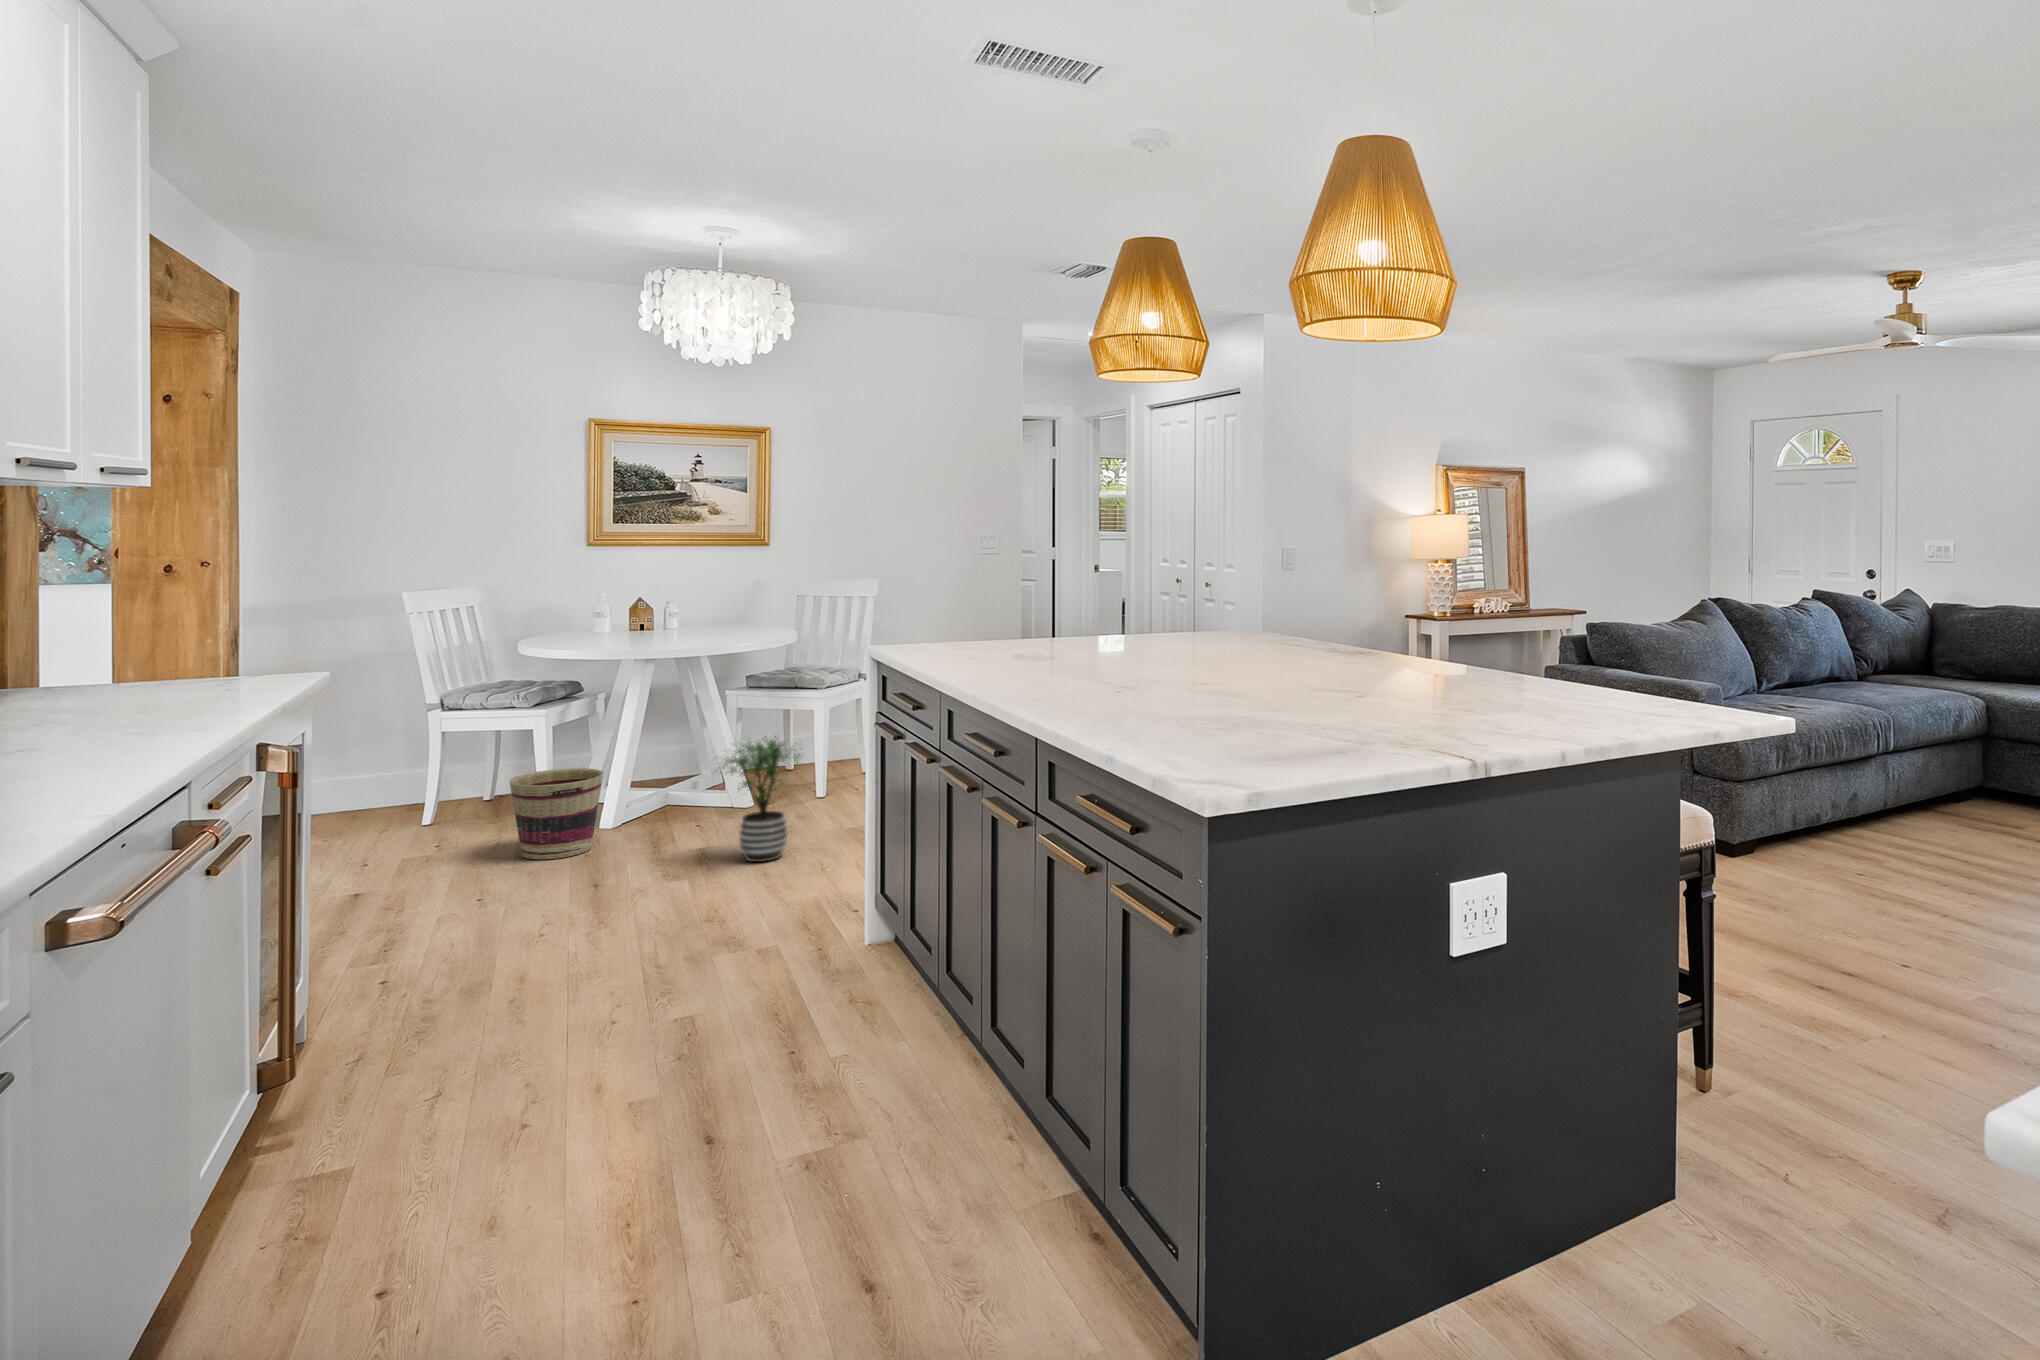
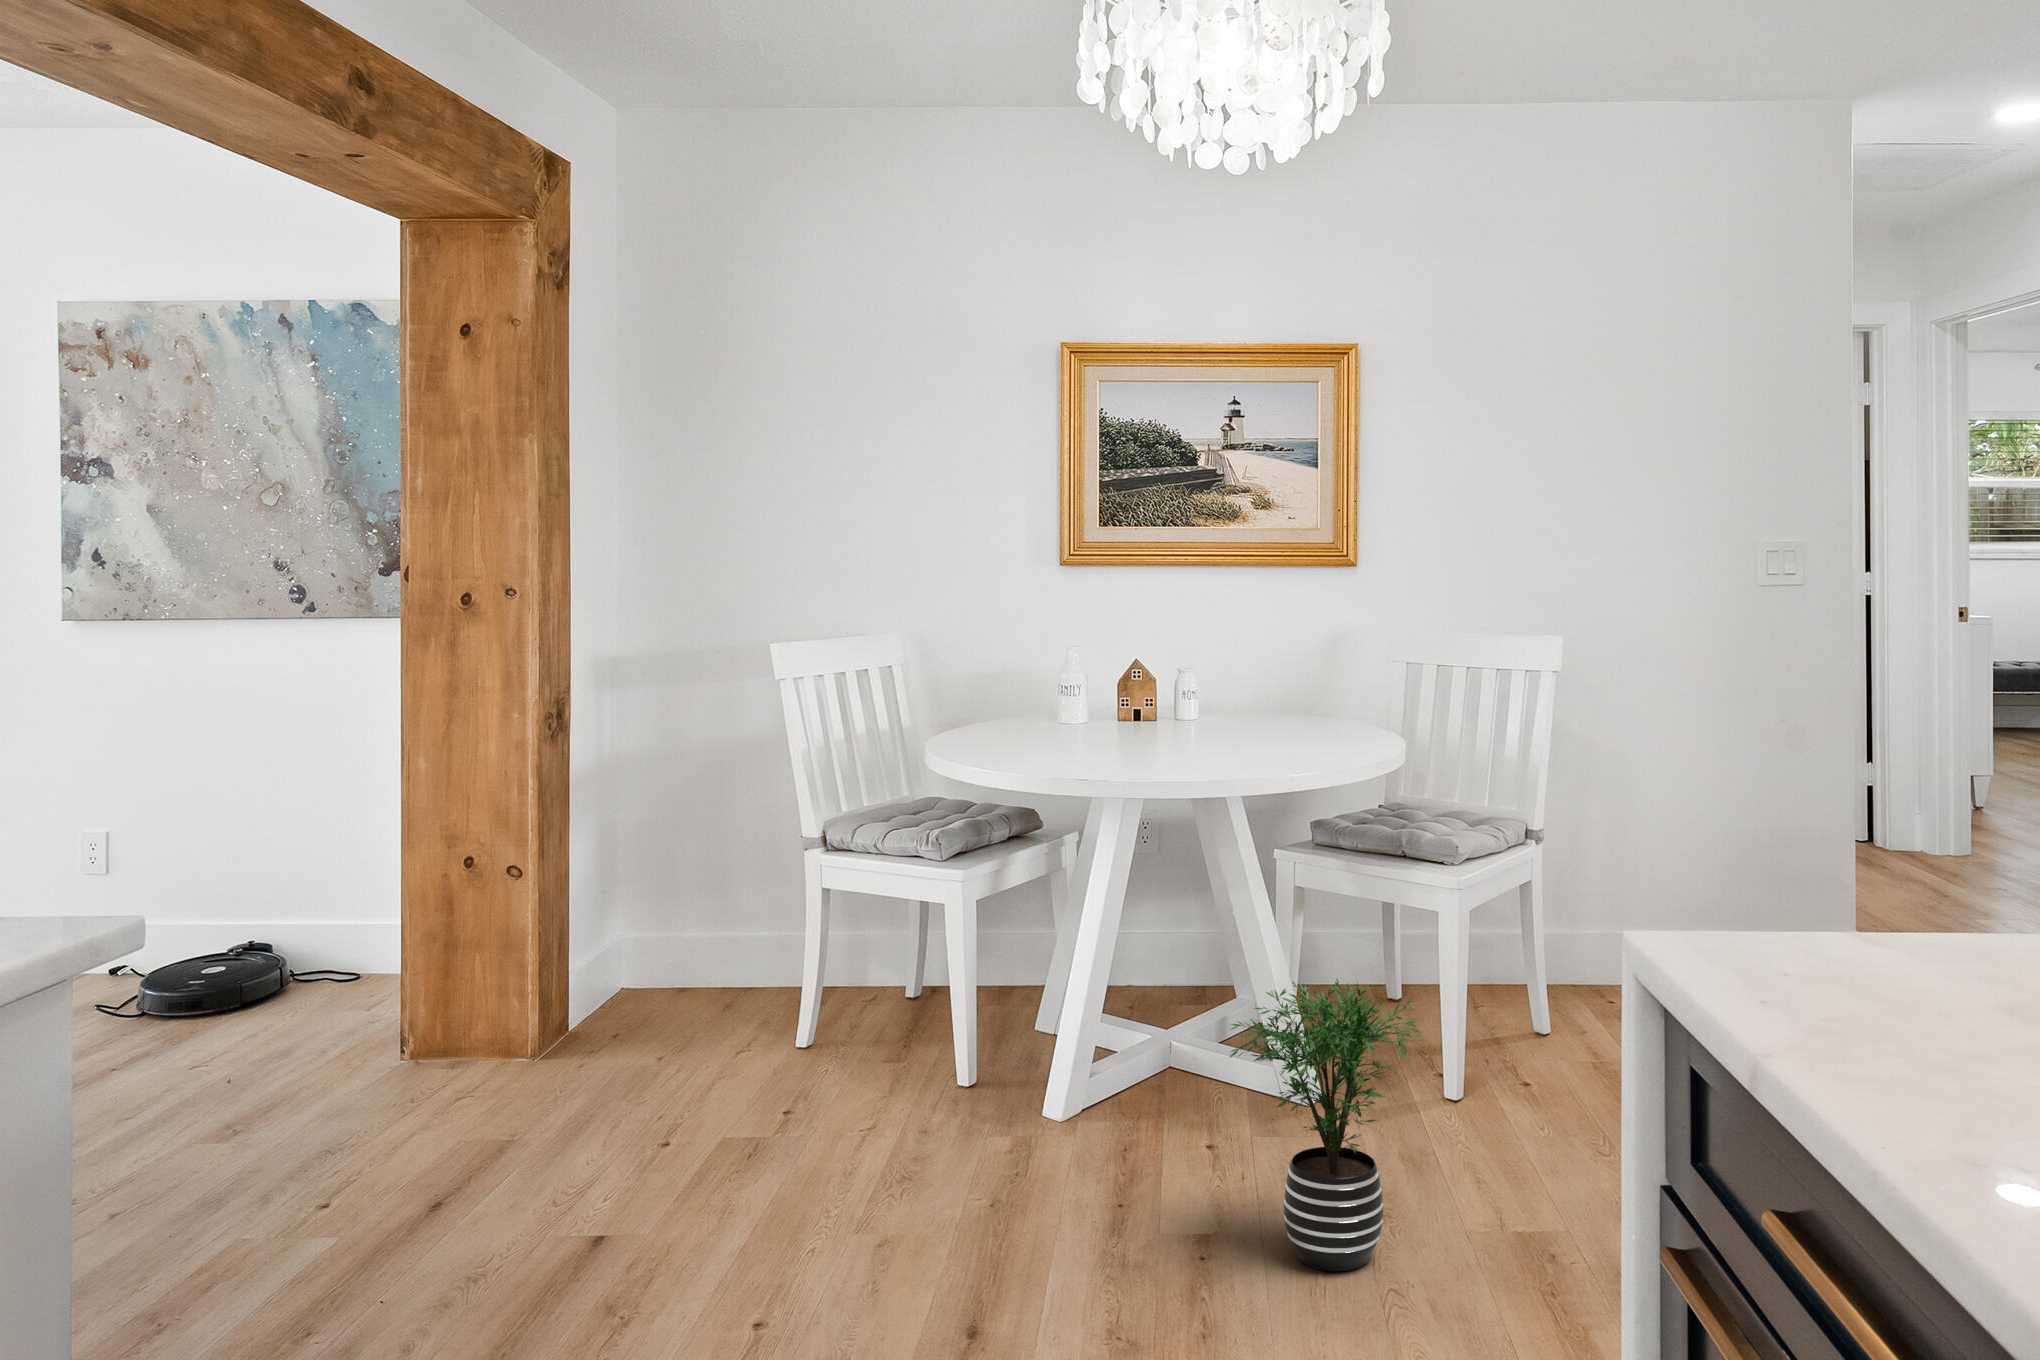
basket: present [510,768,603,859] -> none [887,990,1045,1178]

